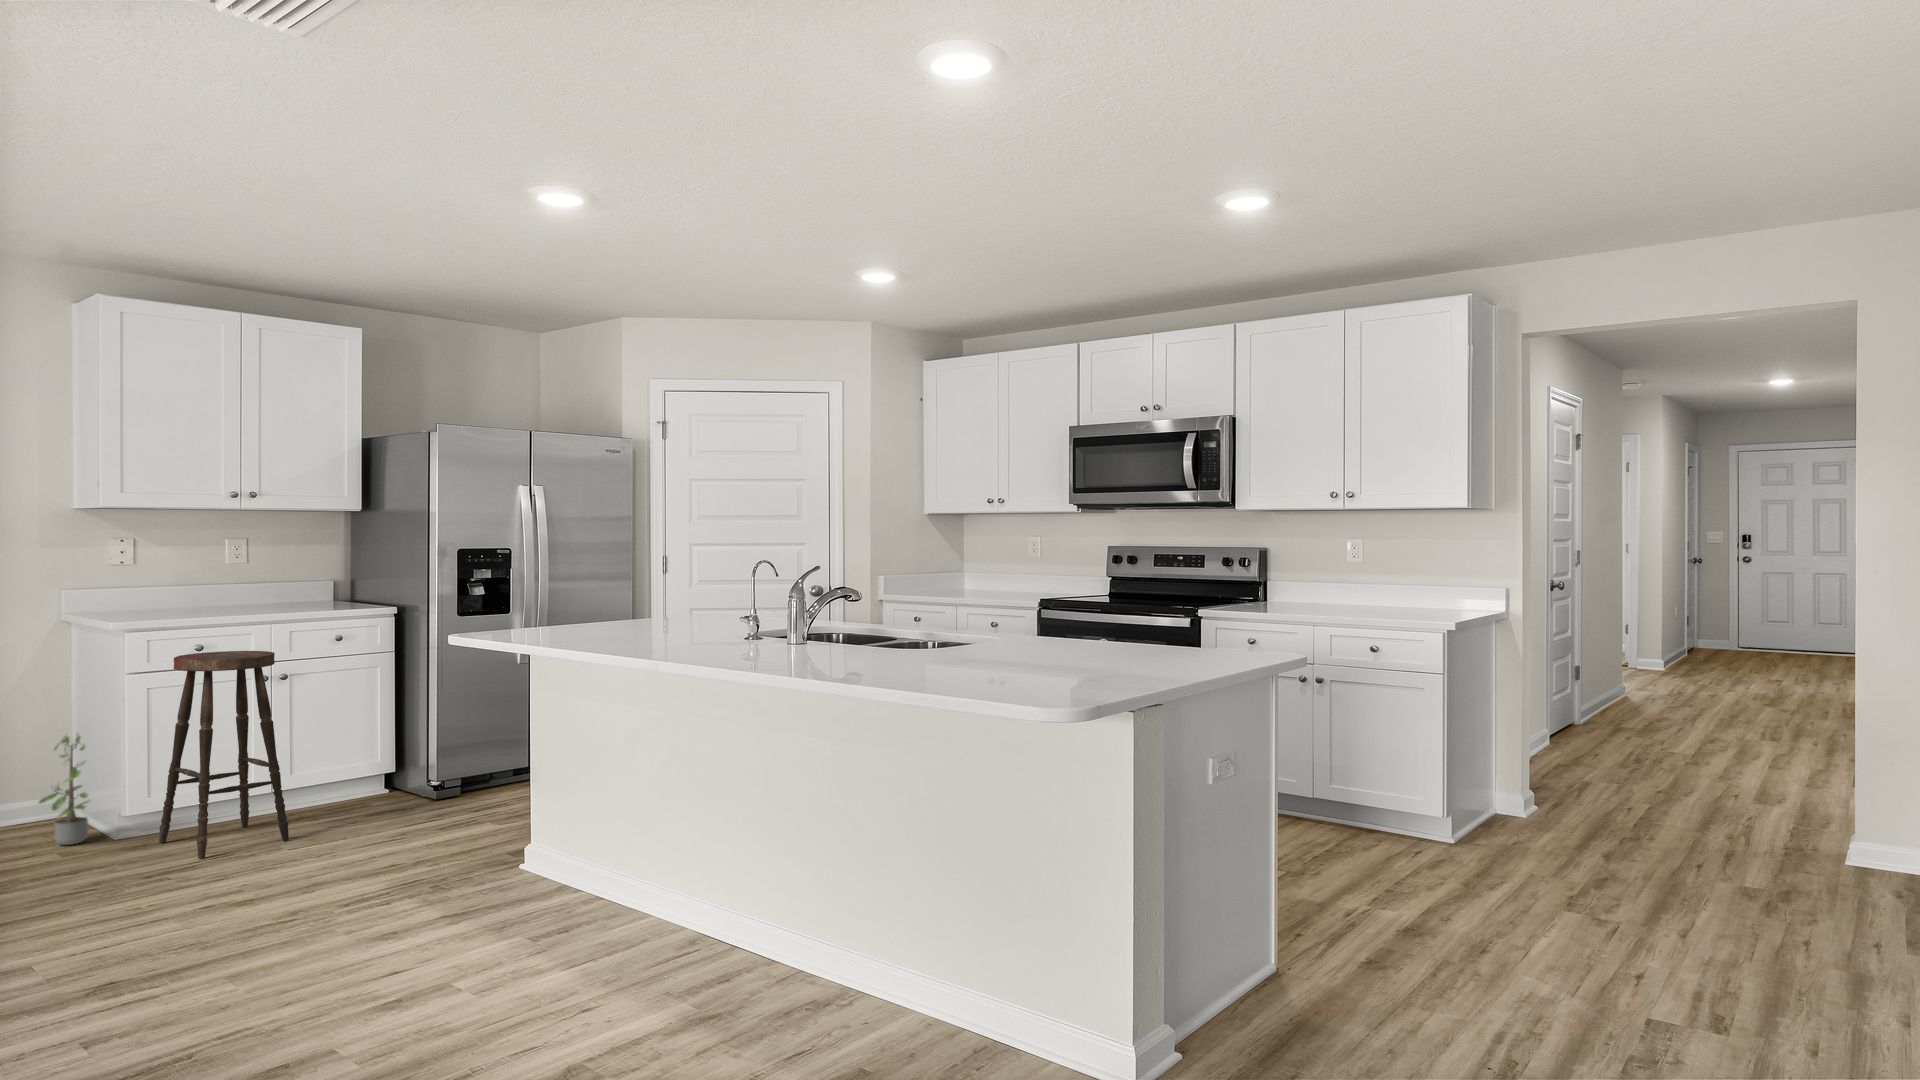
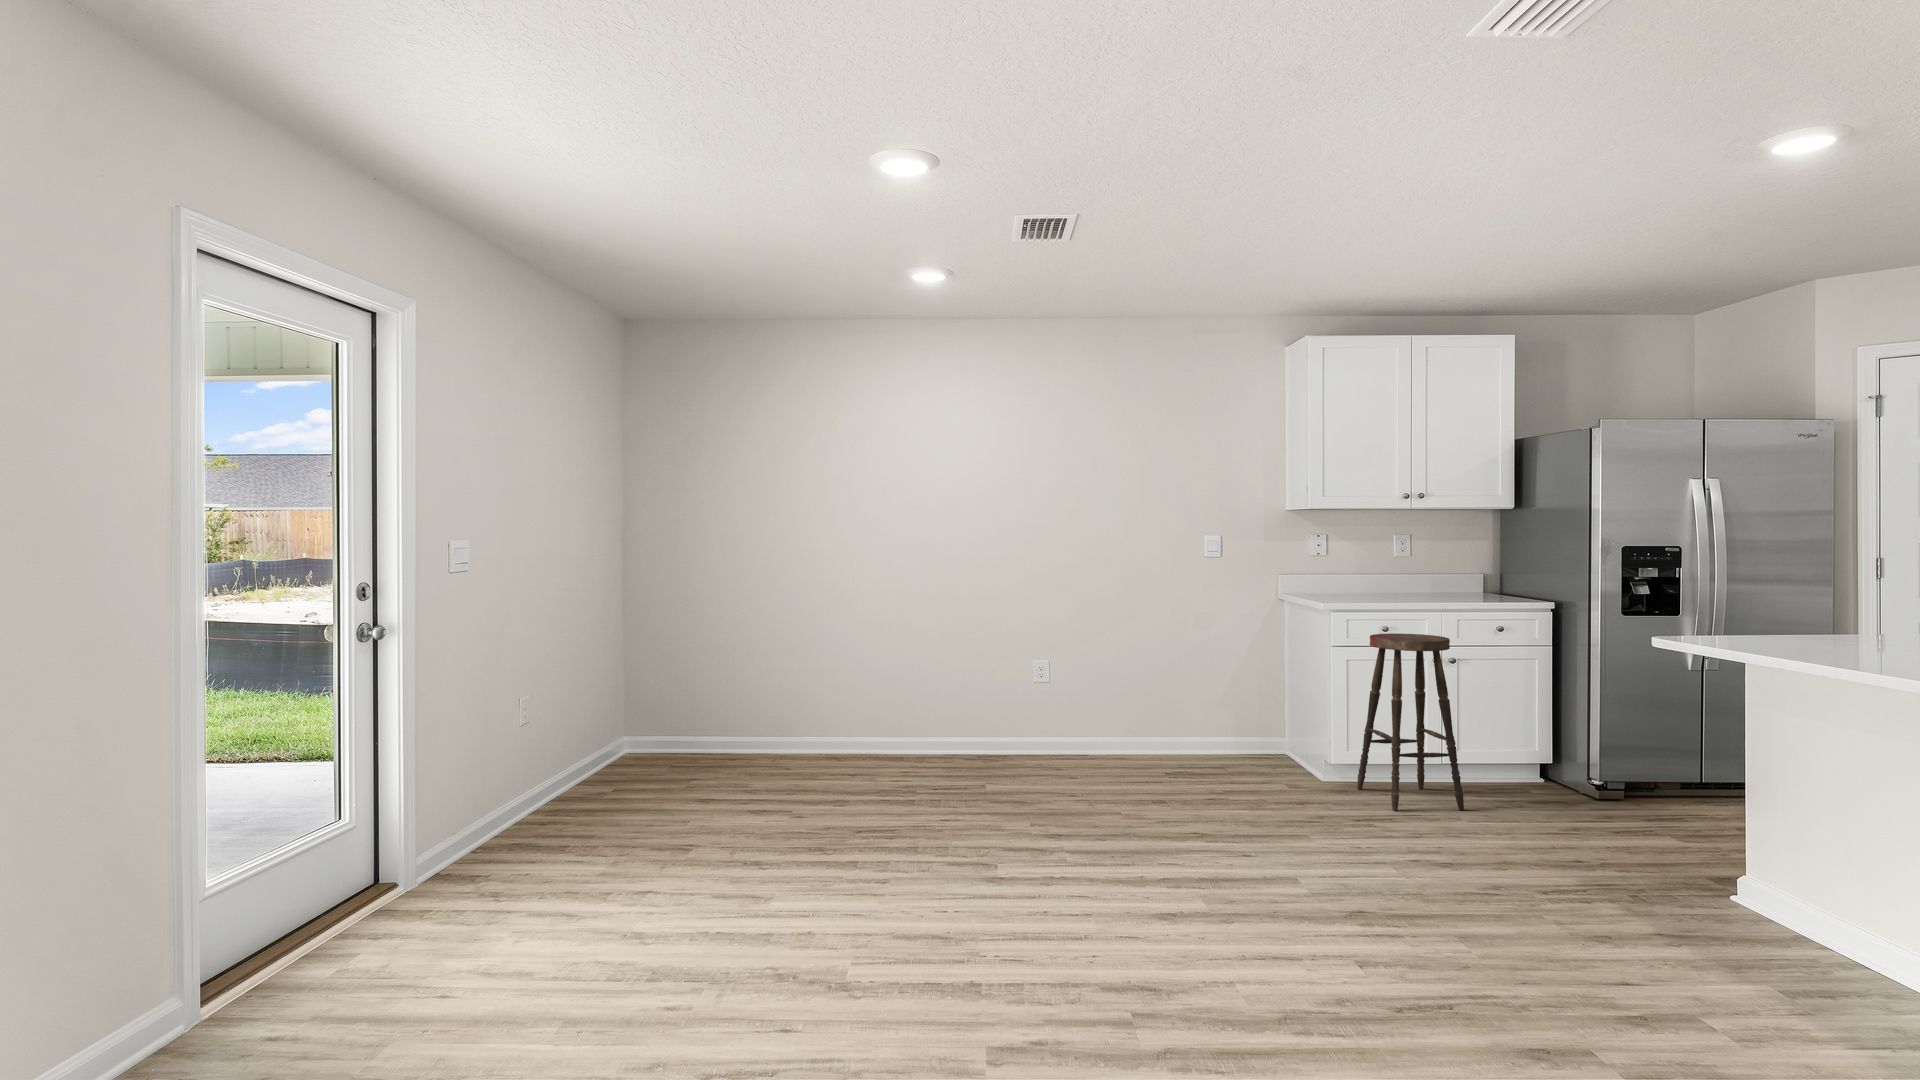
potted plant: present [39,736,88,845] -> none [1273,688,1311,776]

